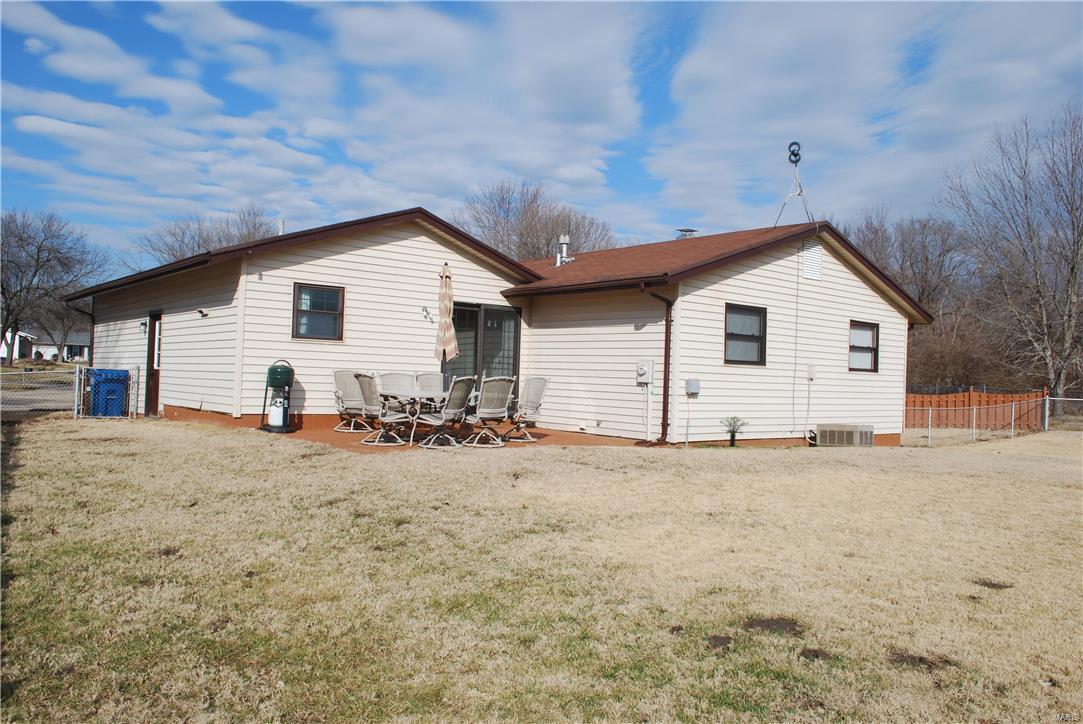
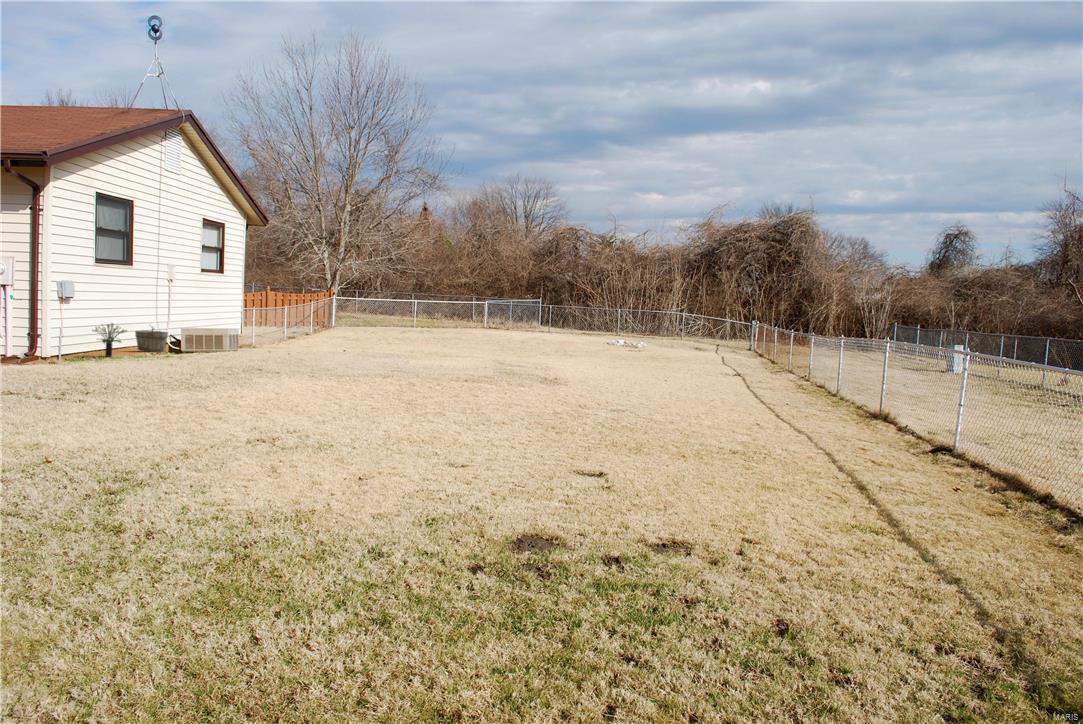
wooden bucket: none [767,419,796,444] -> present [135,327,168,352]

